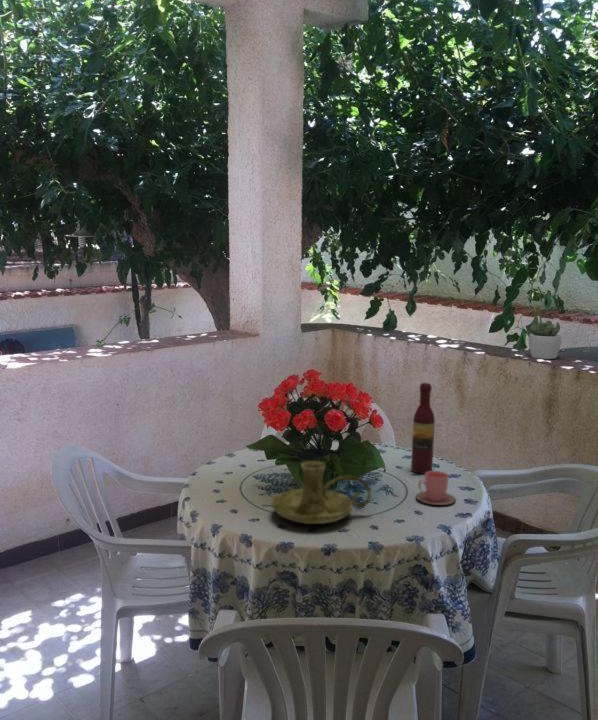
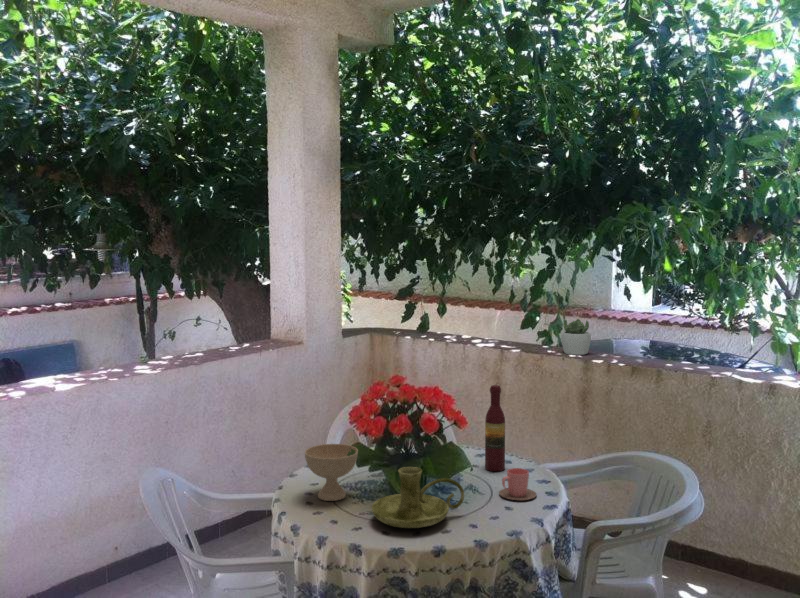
bowl: none [215,433,270,491] -> present [305,444,358,501]

